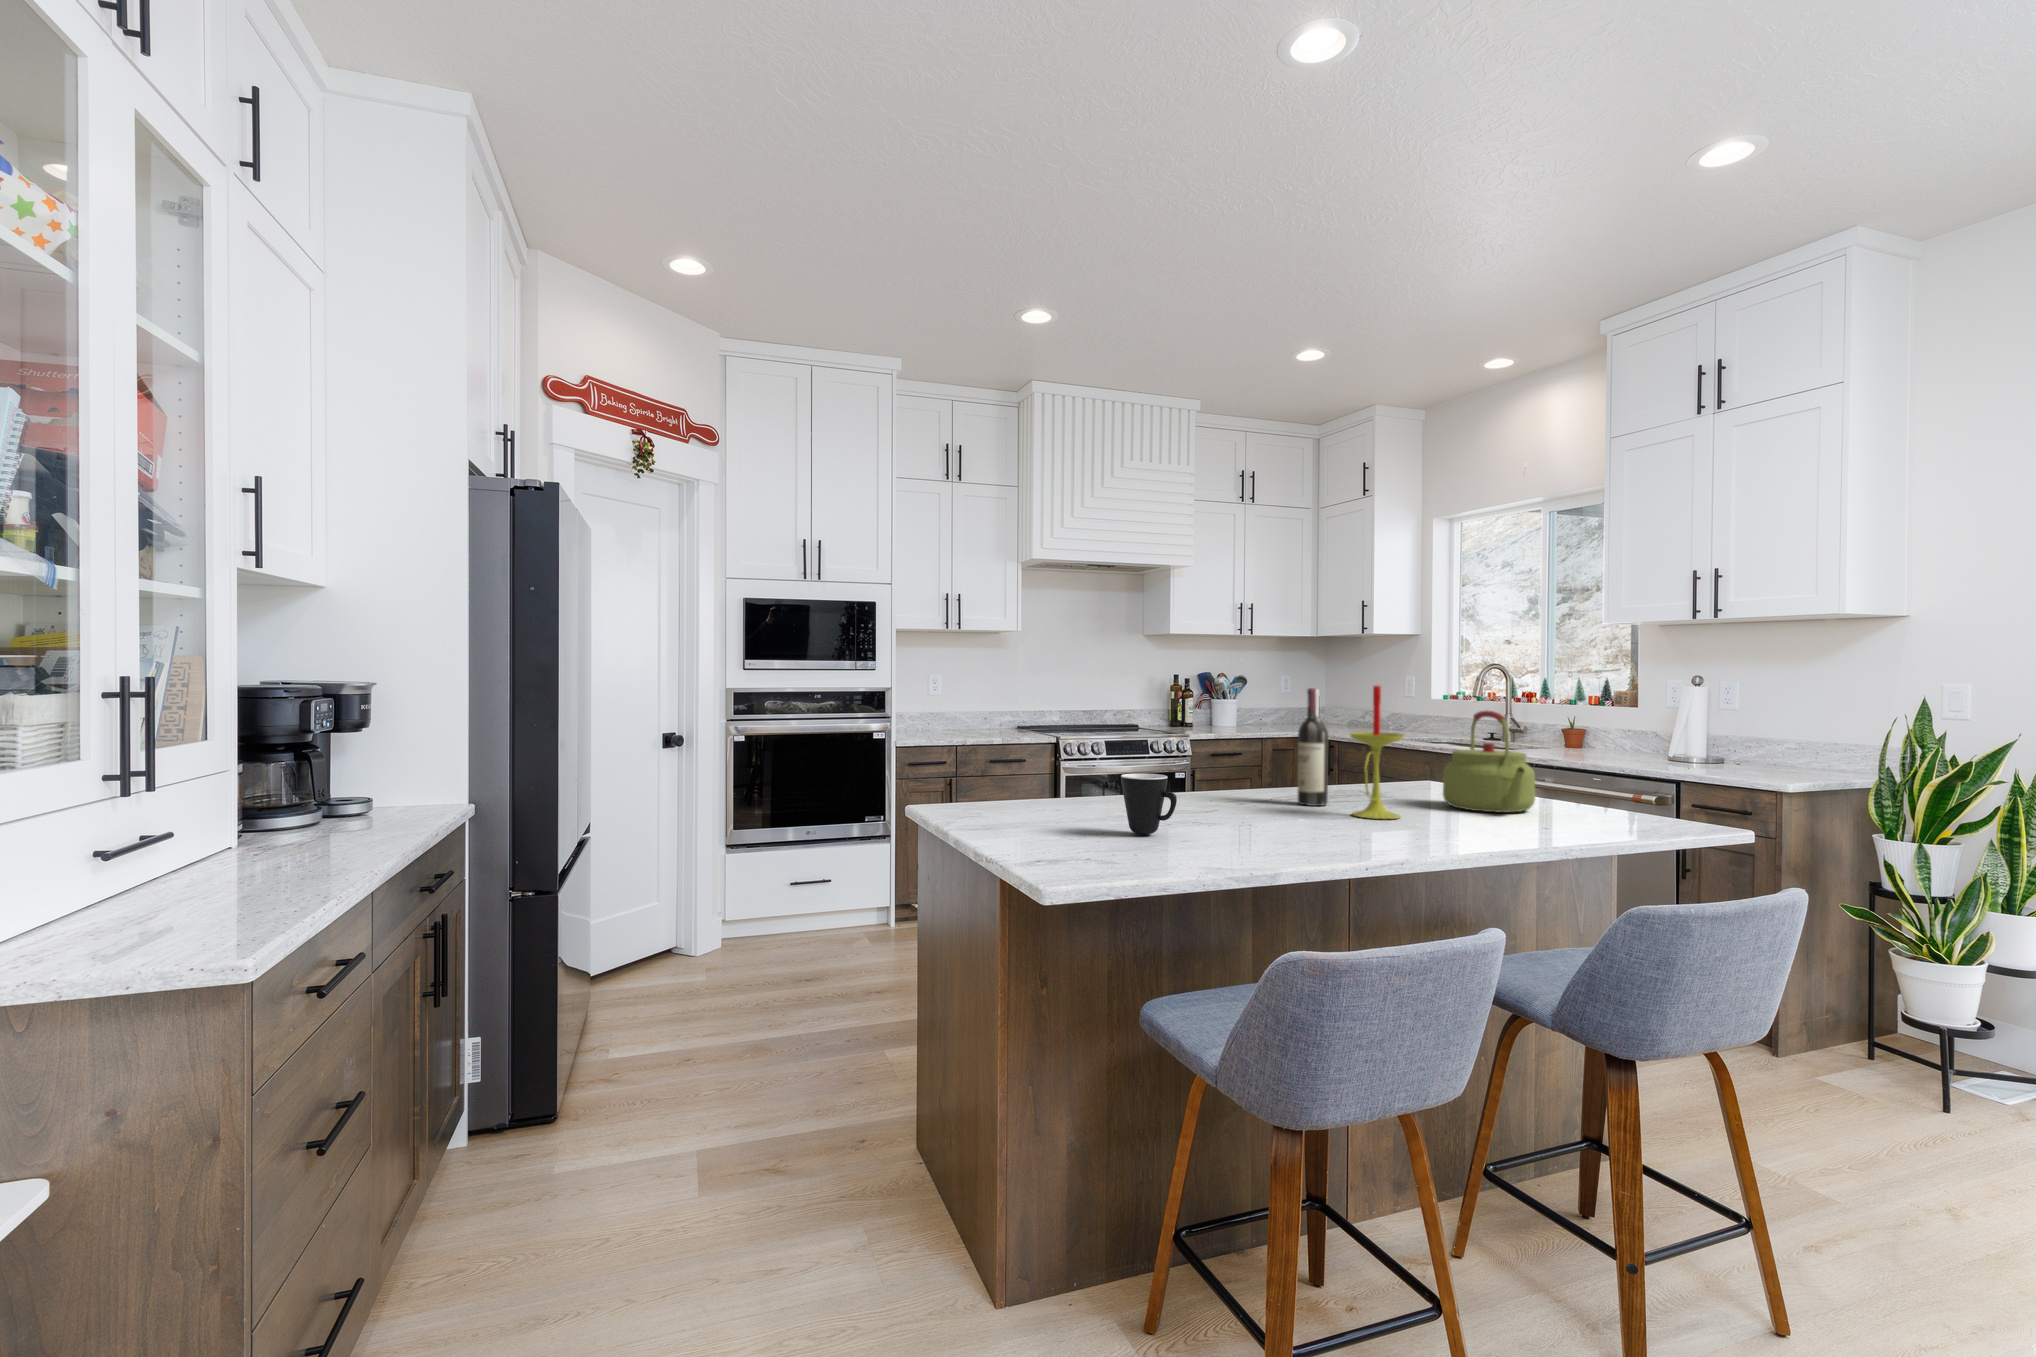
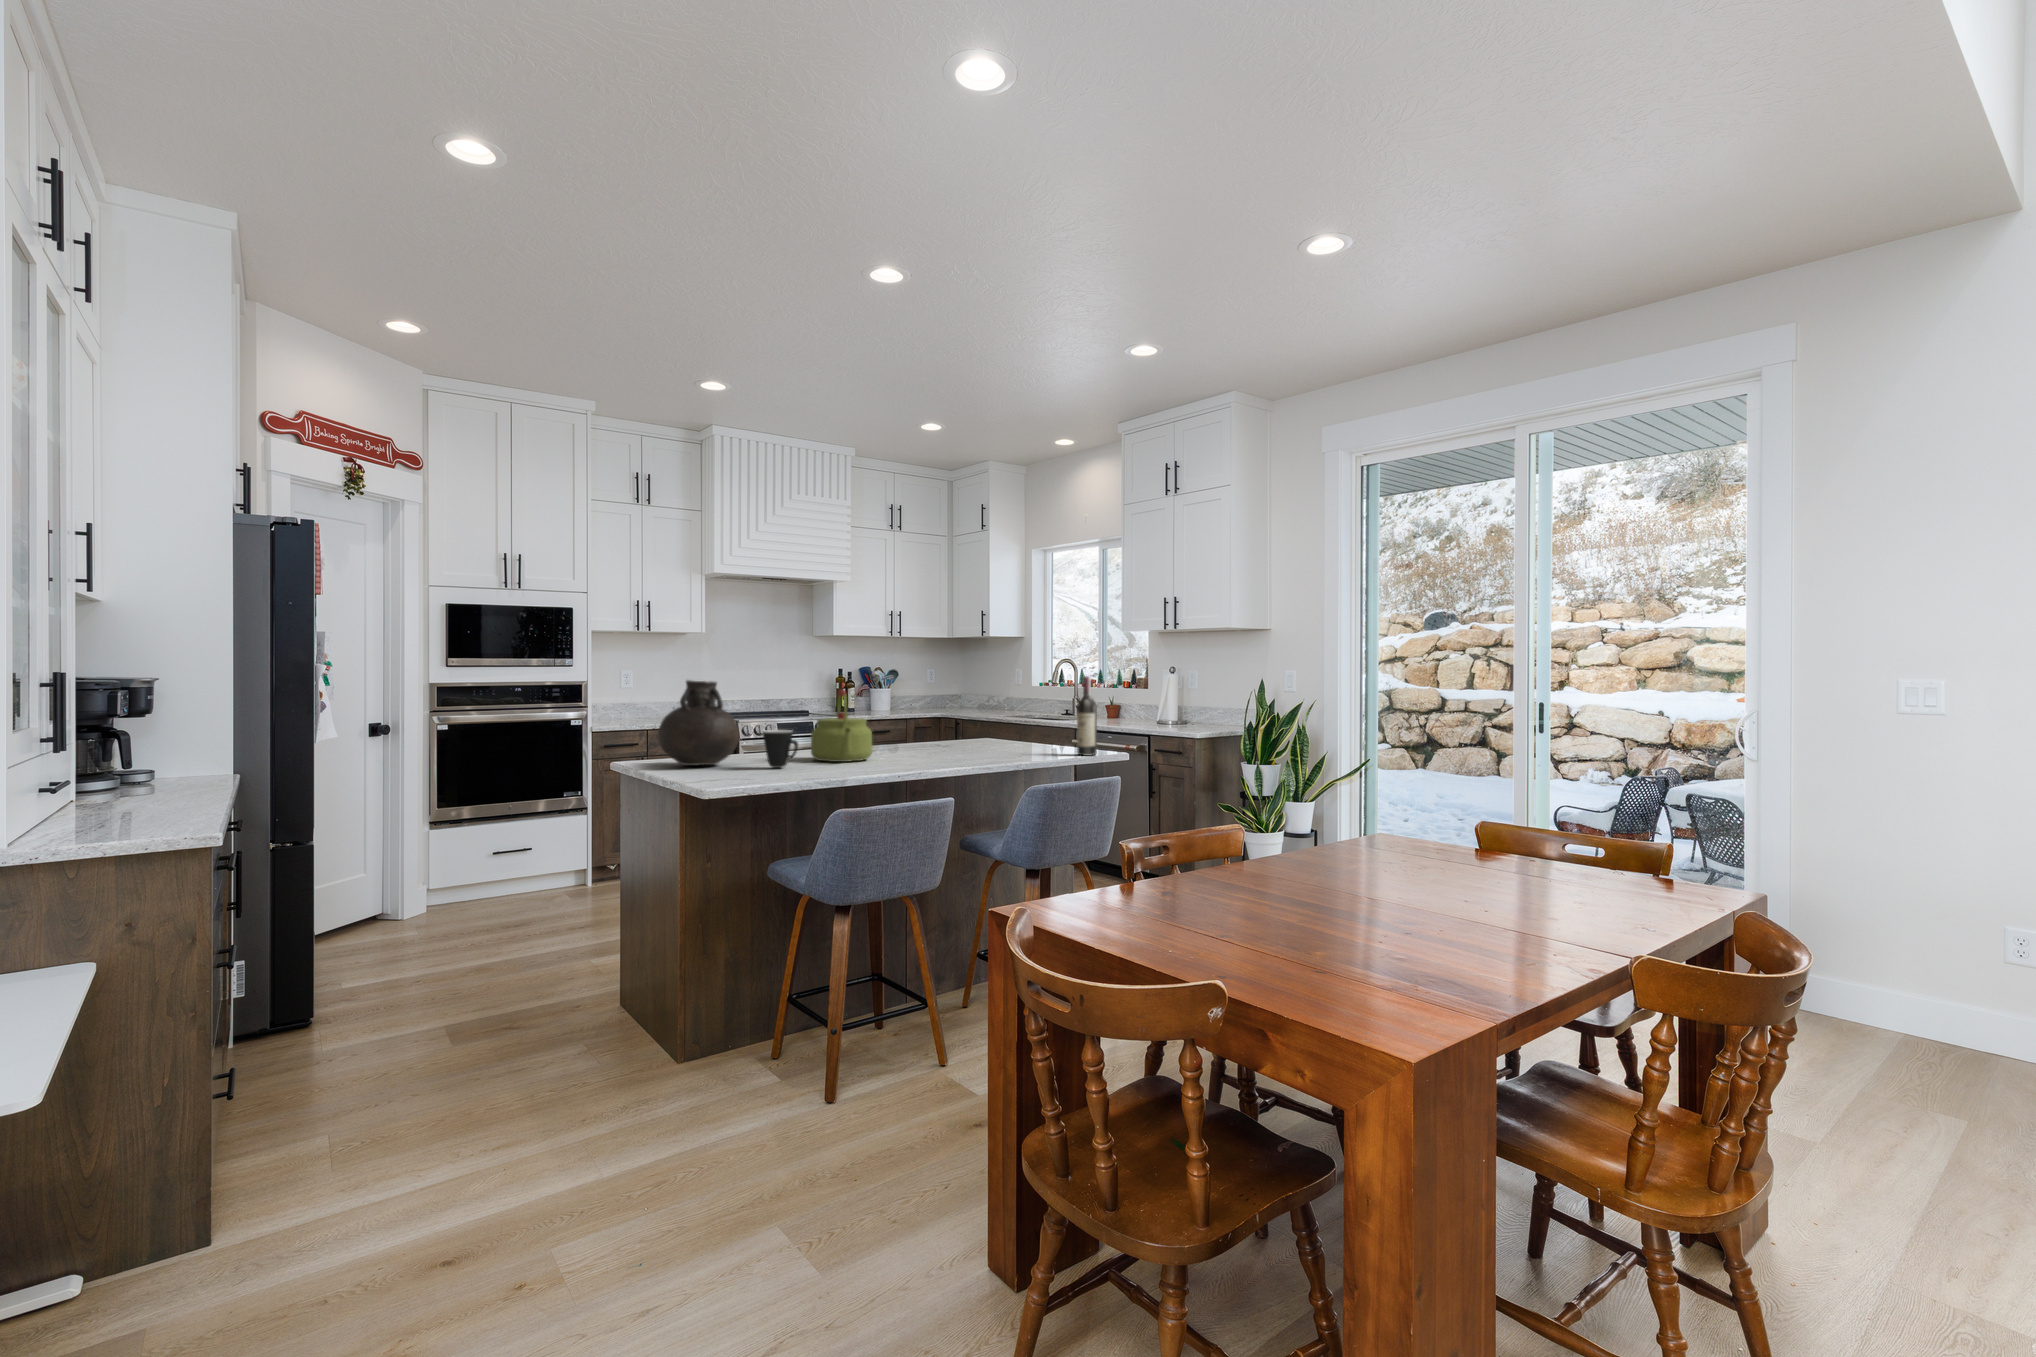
candle: present [1351,685,1403,819] -> none [921,670,954,758]
wine bottle: present [1298,688,1328,806] -> present [1077,676,1097,756]
vase: none [968,695,1084,823] -> present [657,680,739,765]
kettle: present [1443,711,1535,812] -> present [811,689,872,762]

